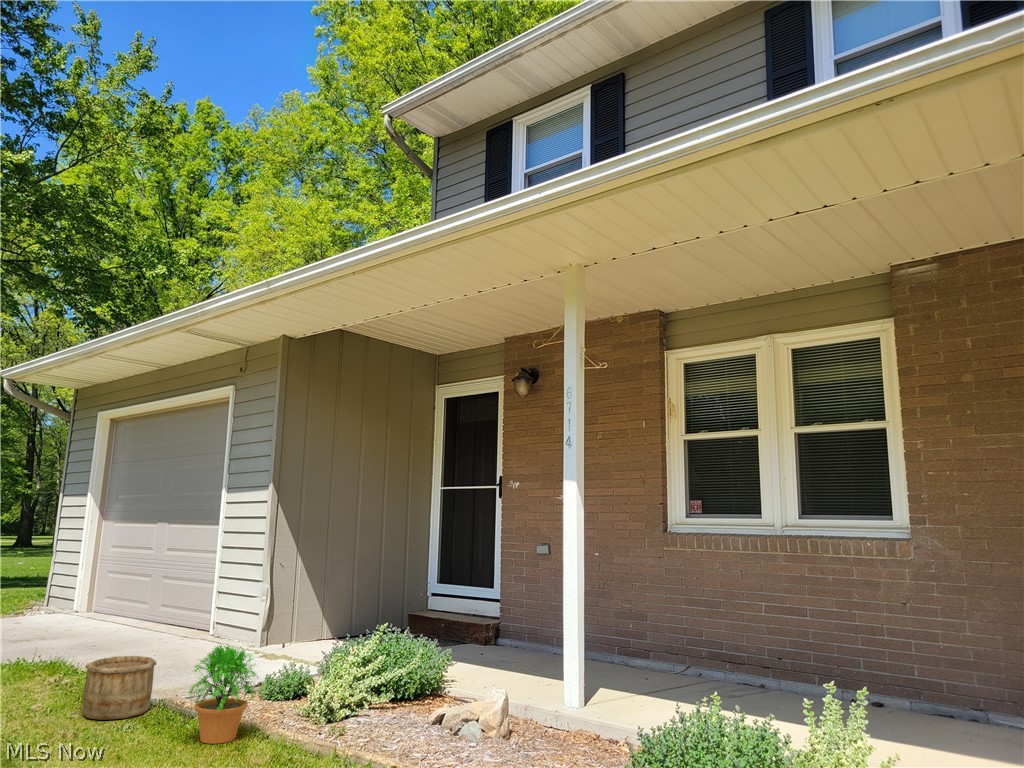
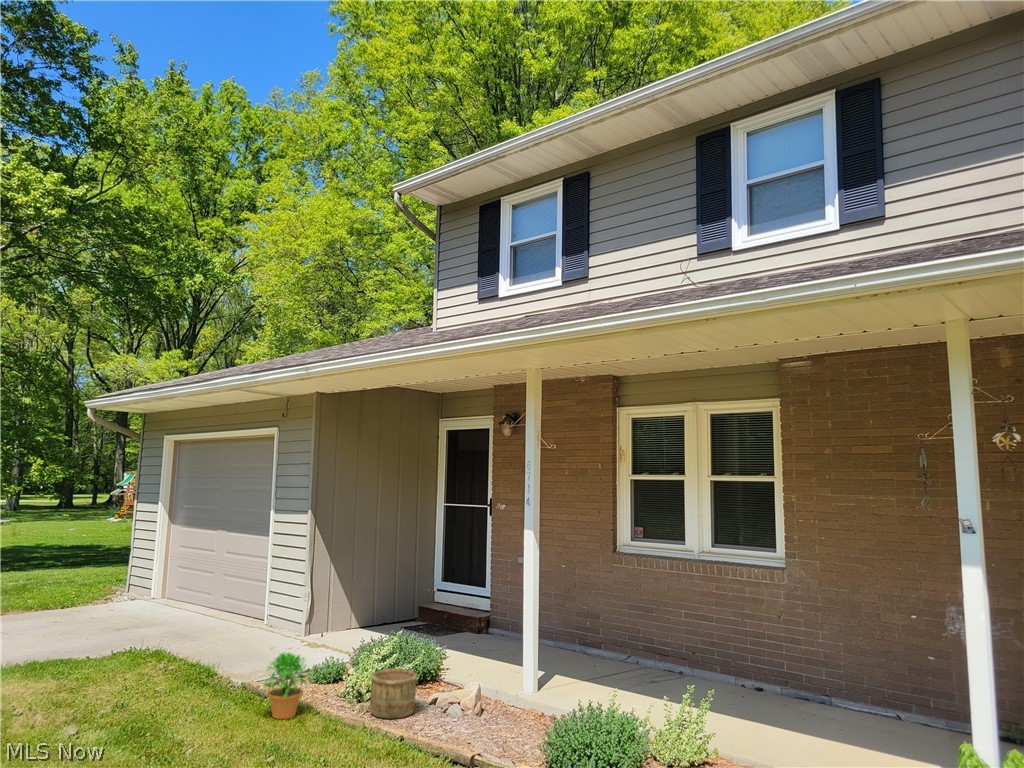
wooden bucket: present [83,656,157,720] -> present [370,668,417,719]

